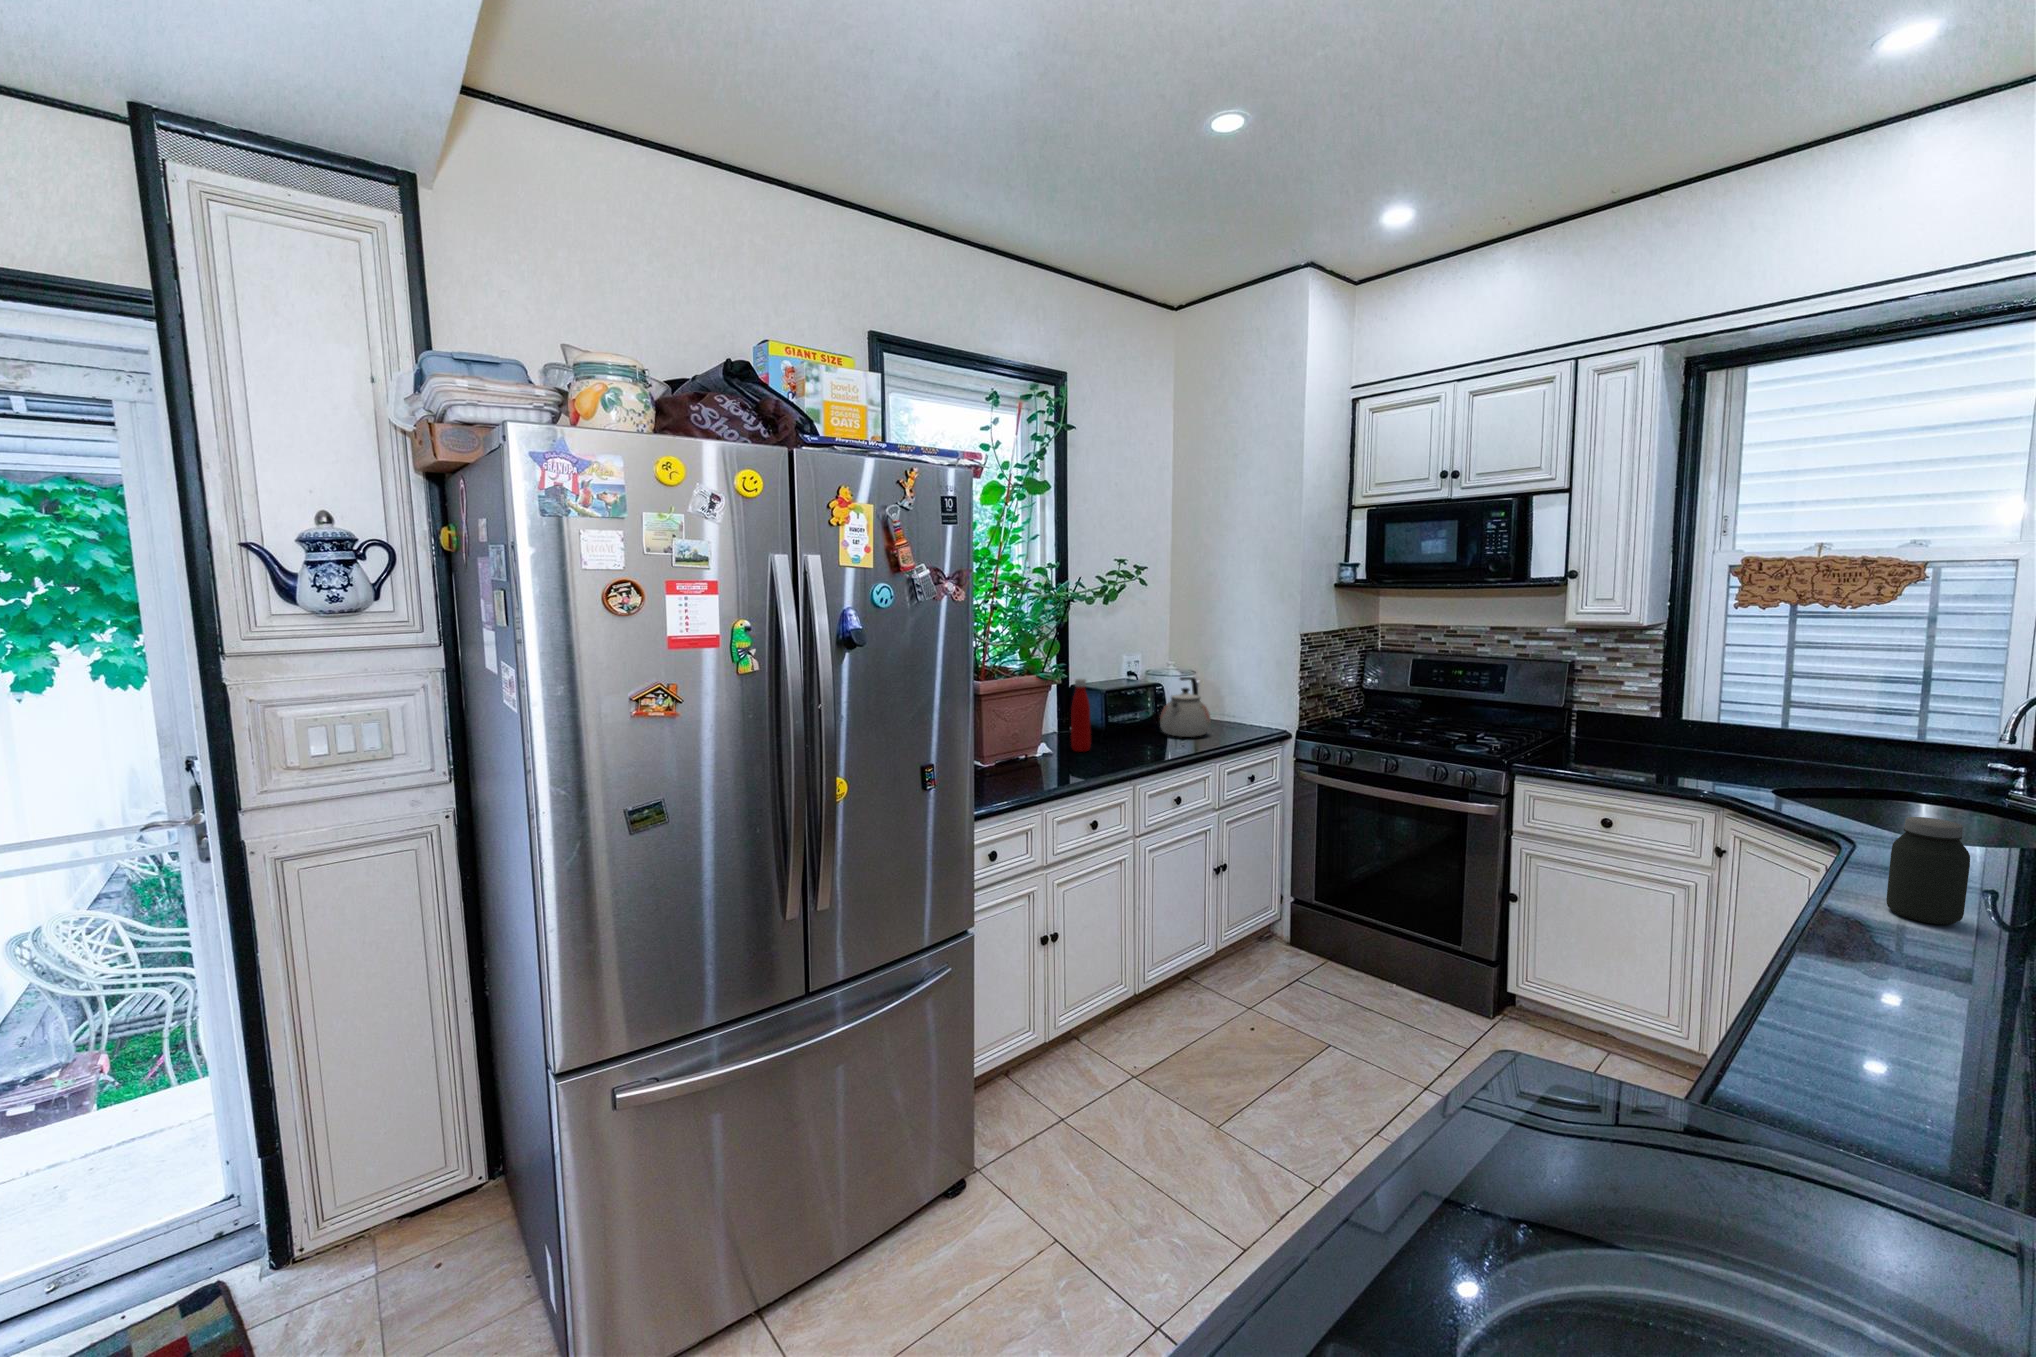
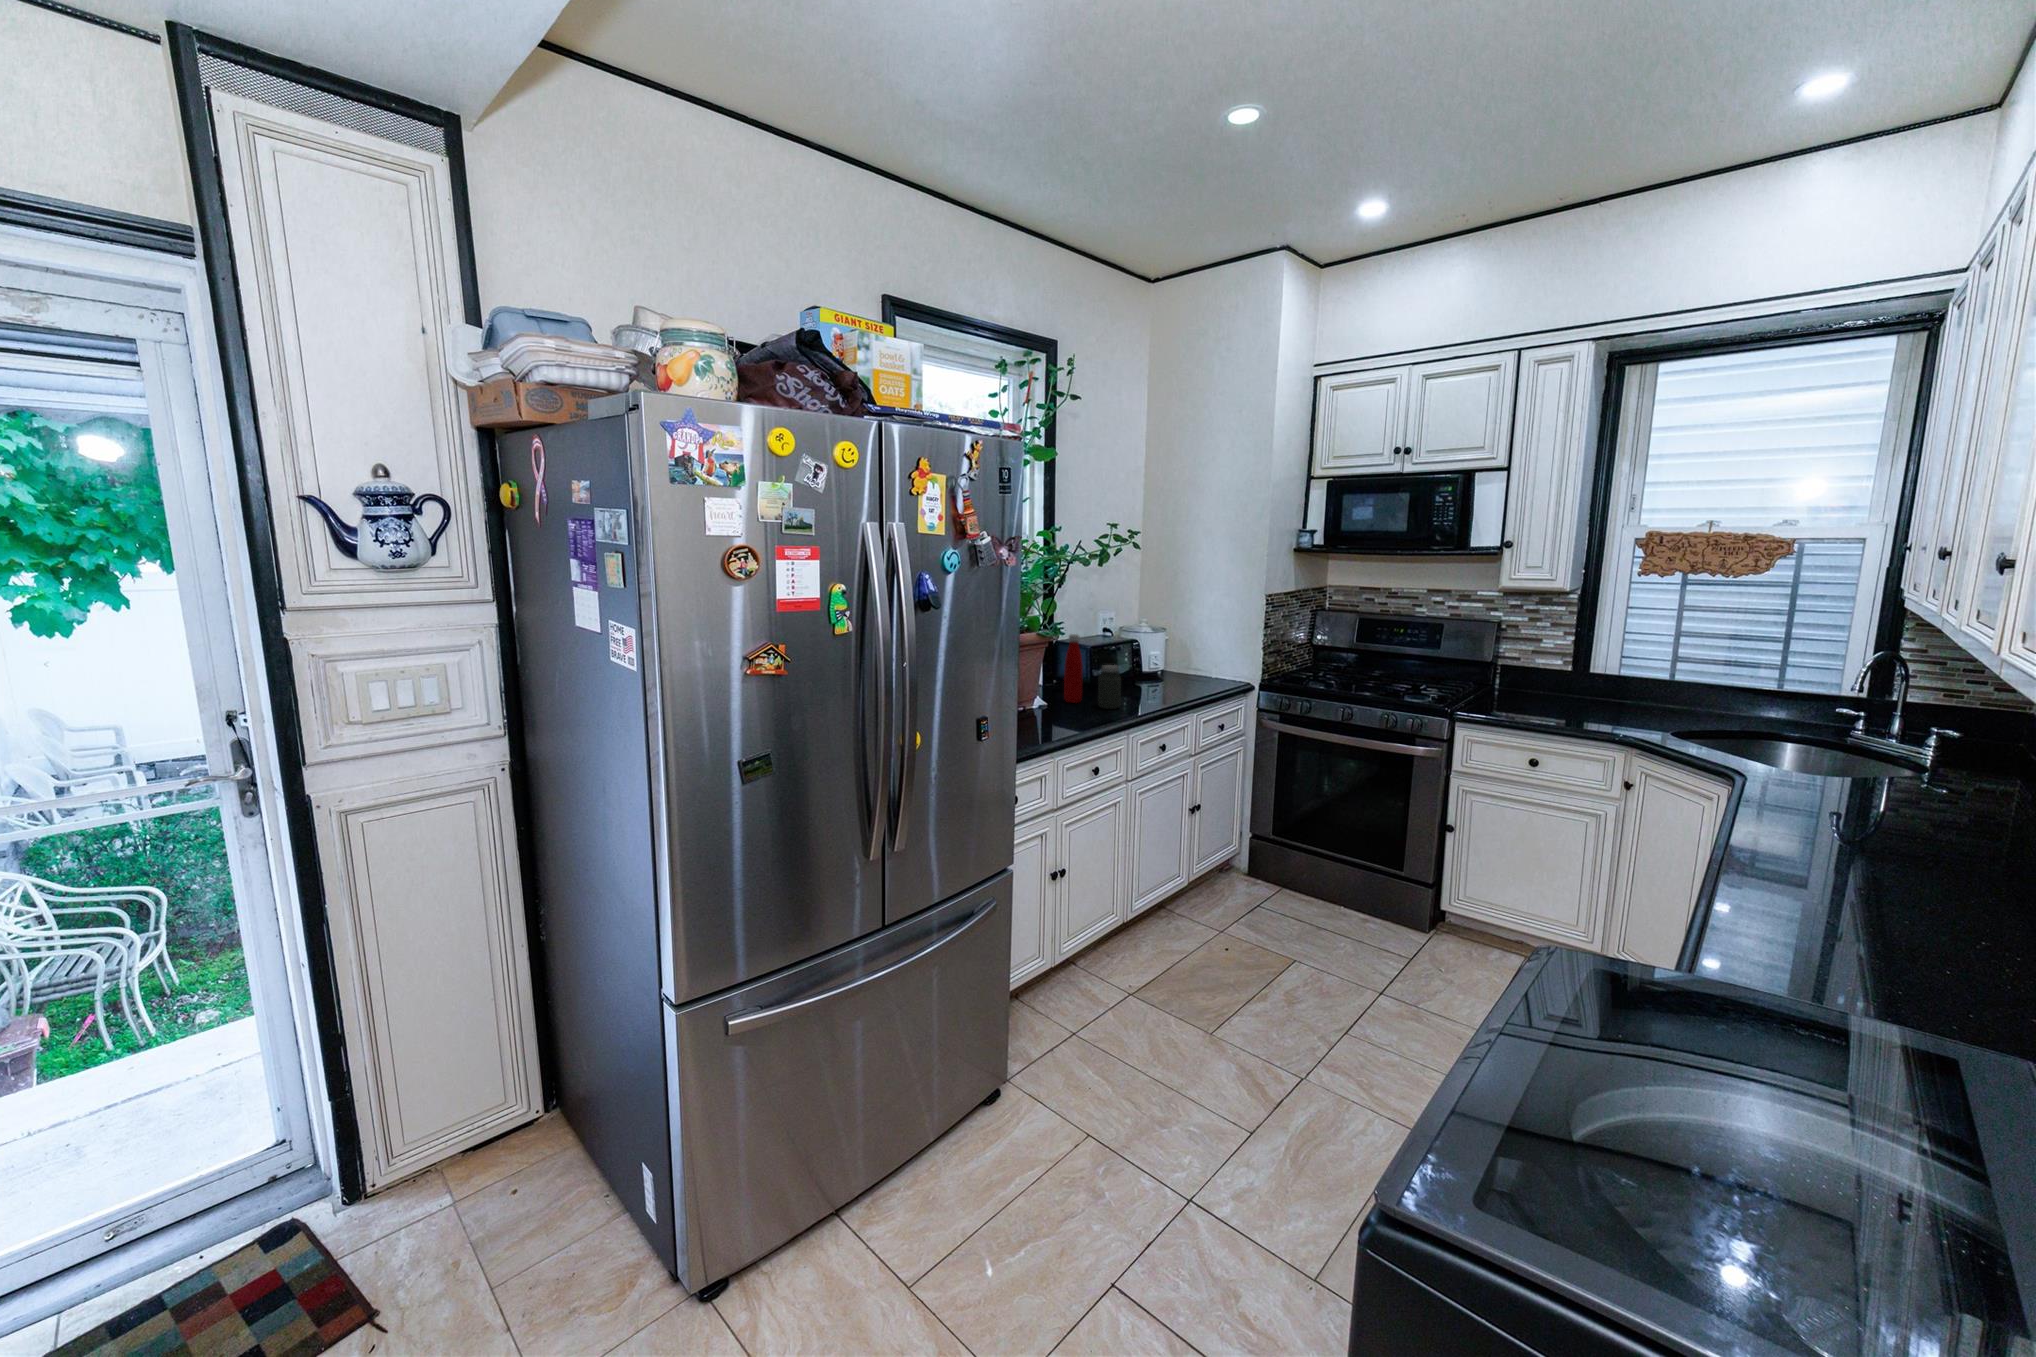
kettle: present [1160,677,1211,737] -> none [1139,633,1186,688]
jar: present [1886,817,1970,925] -> present [1098,665,1121,709]

